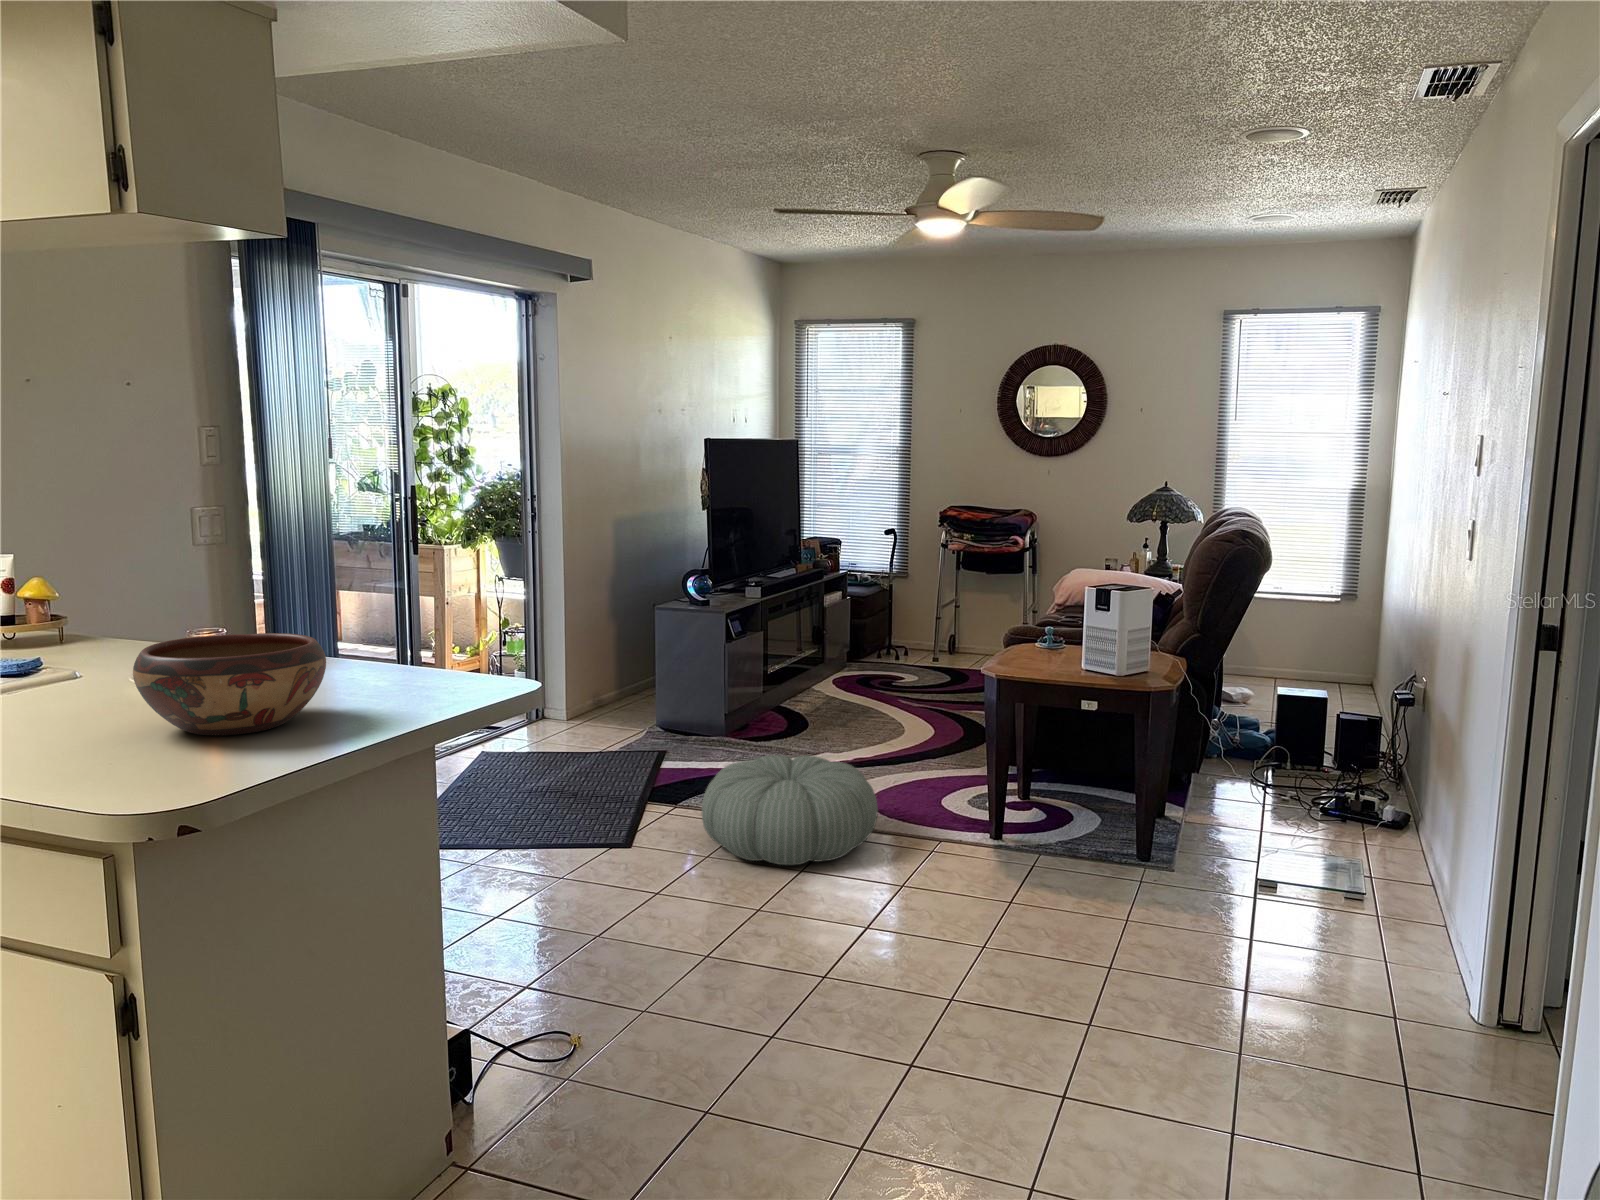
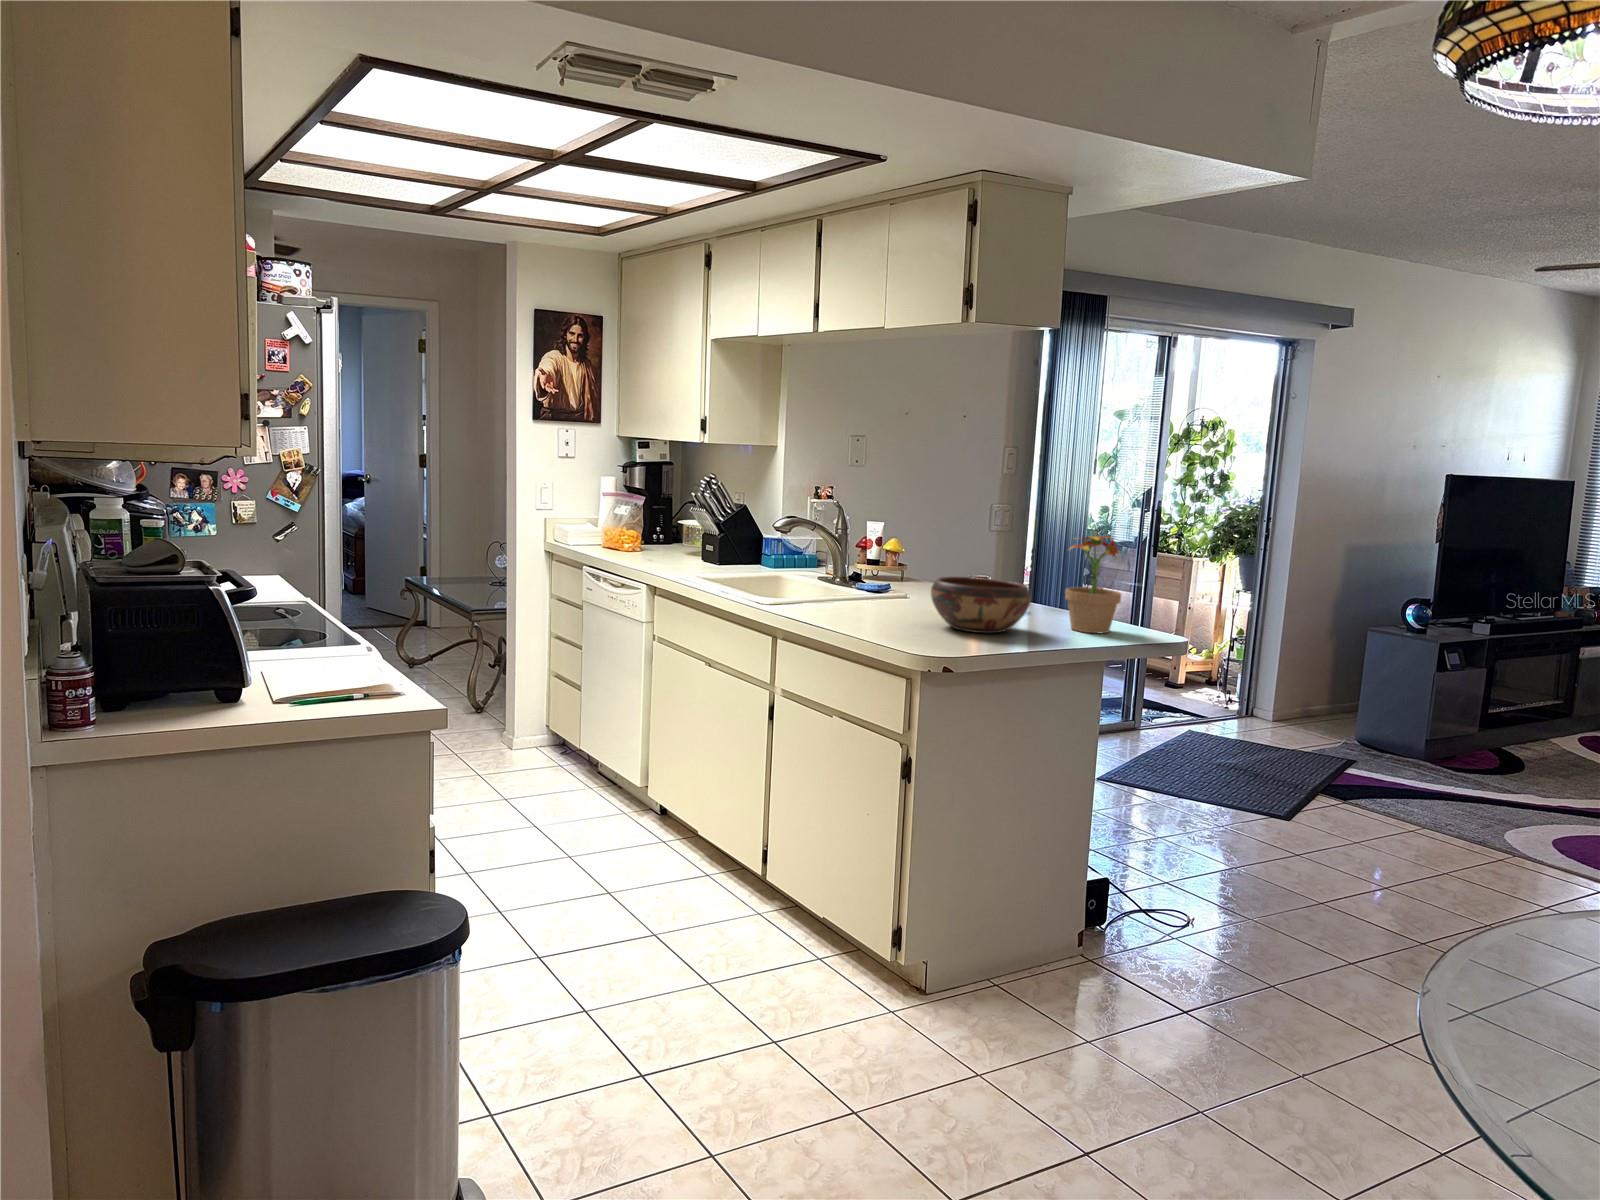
potted plant: none [370,529,460,694] -> present [1065,532,1121,633]
pouf: present [702,755,878,865] -> none [1351,770,1534,872]

